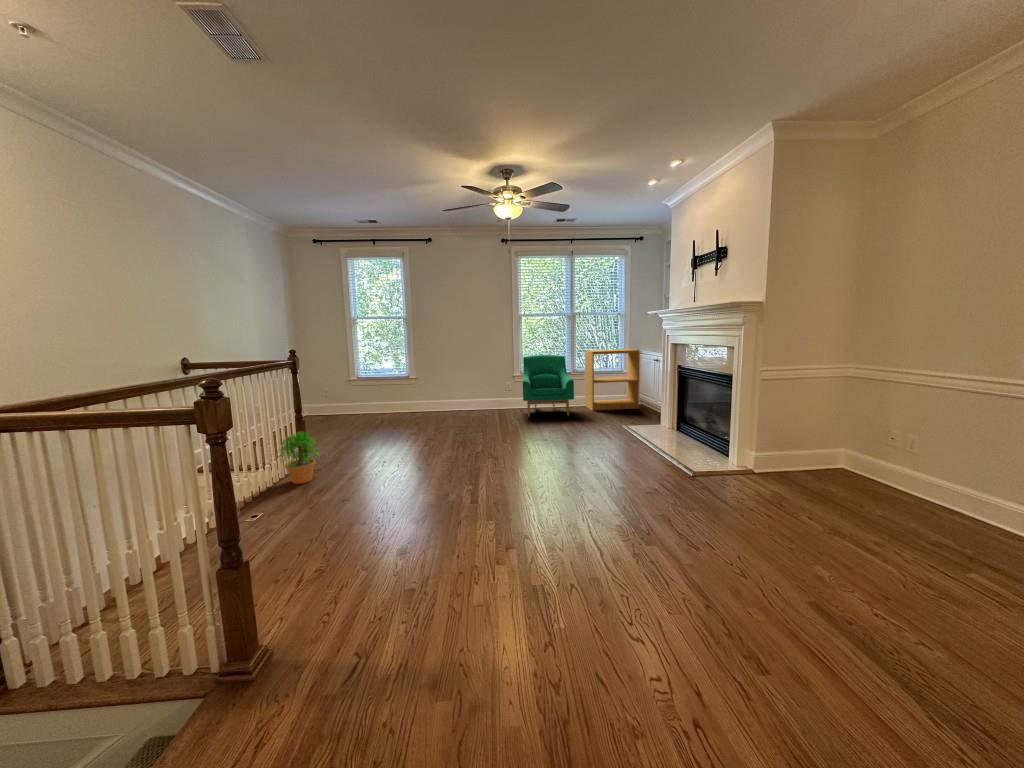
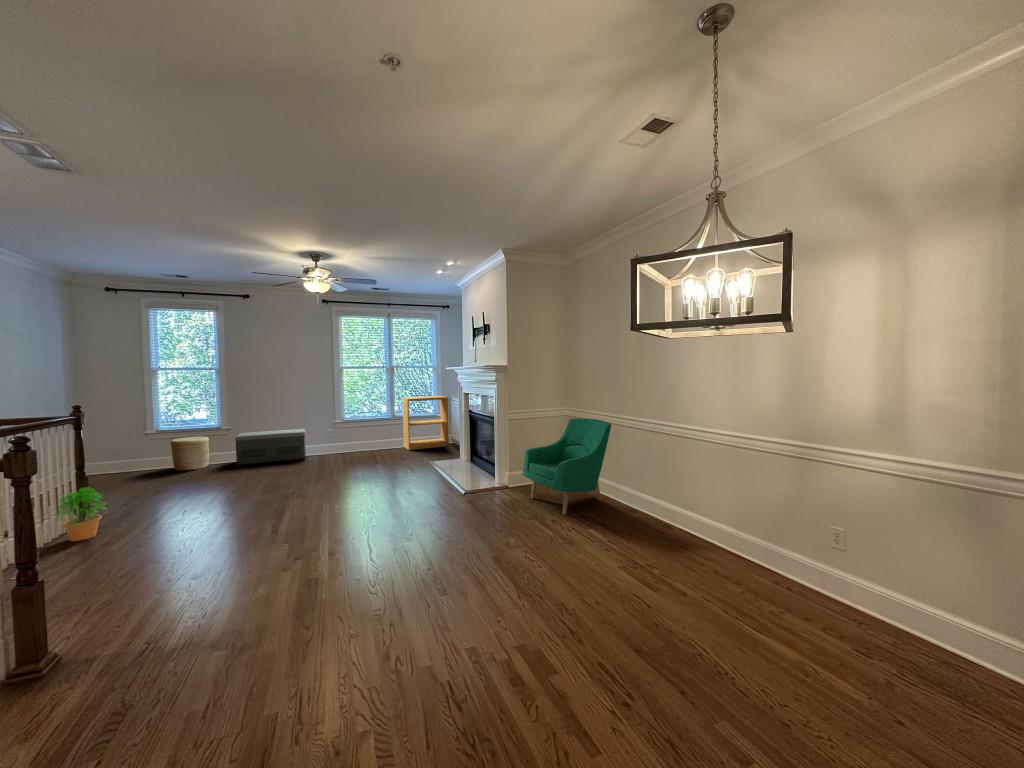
armchair: present [523,355,574,417] -> present [523,418,611,515]
storage bench: none [422,382,485,416] -> present [235,429,306,465]
woven basket: none [368,386,400,419] -> present [170,437,209,471]

